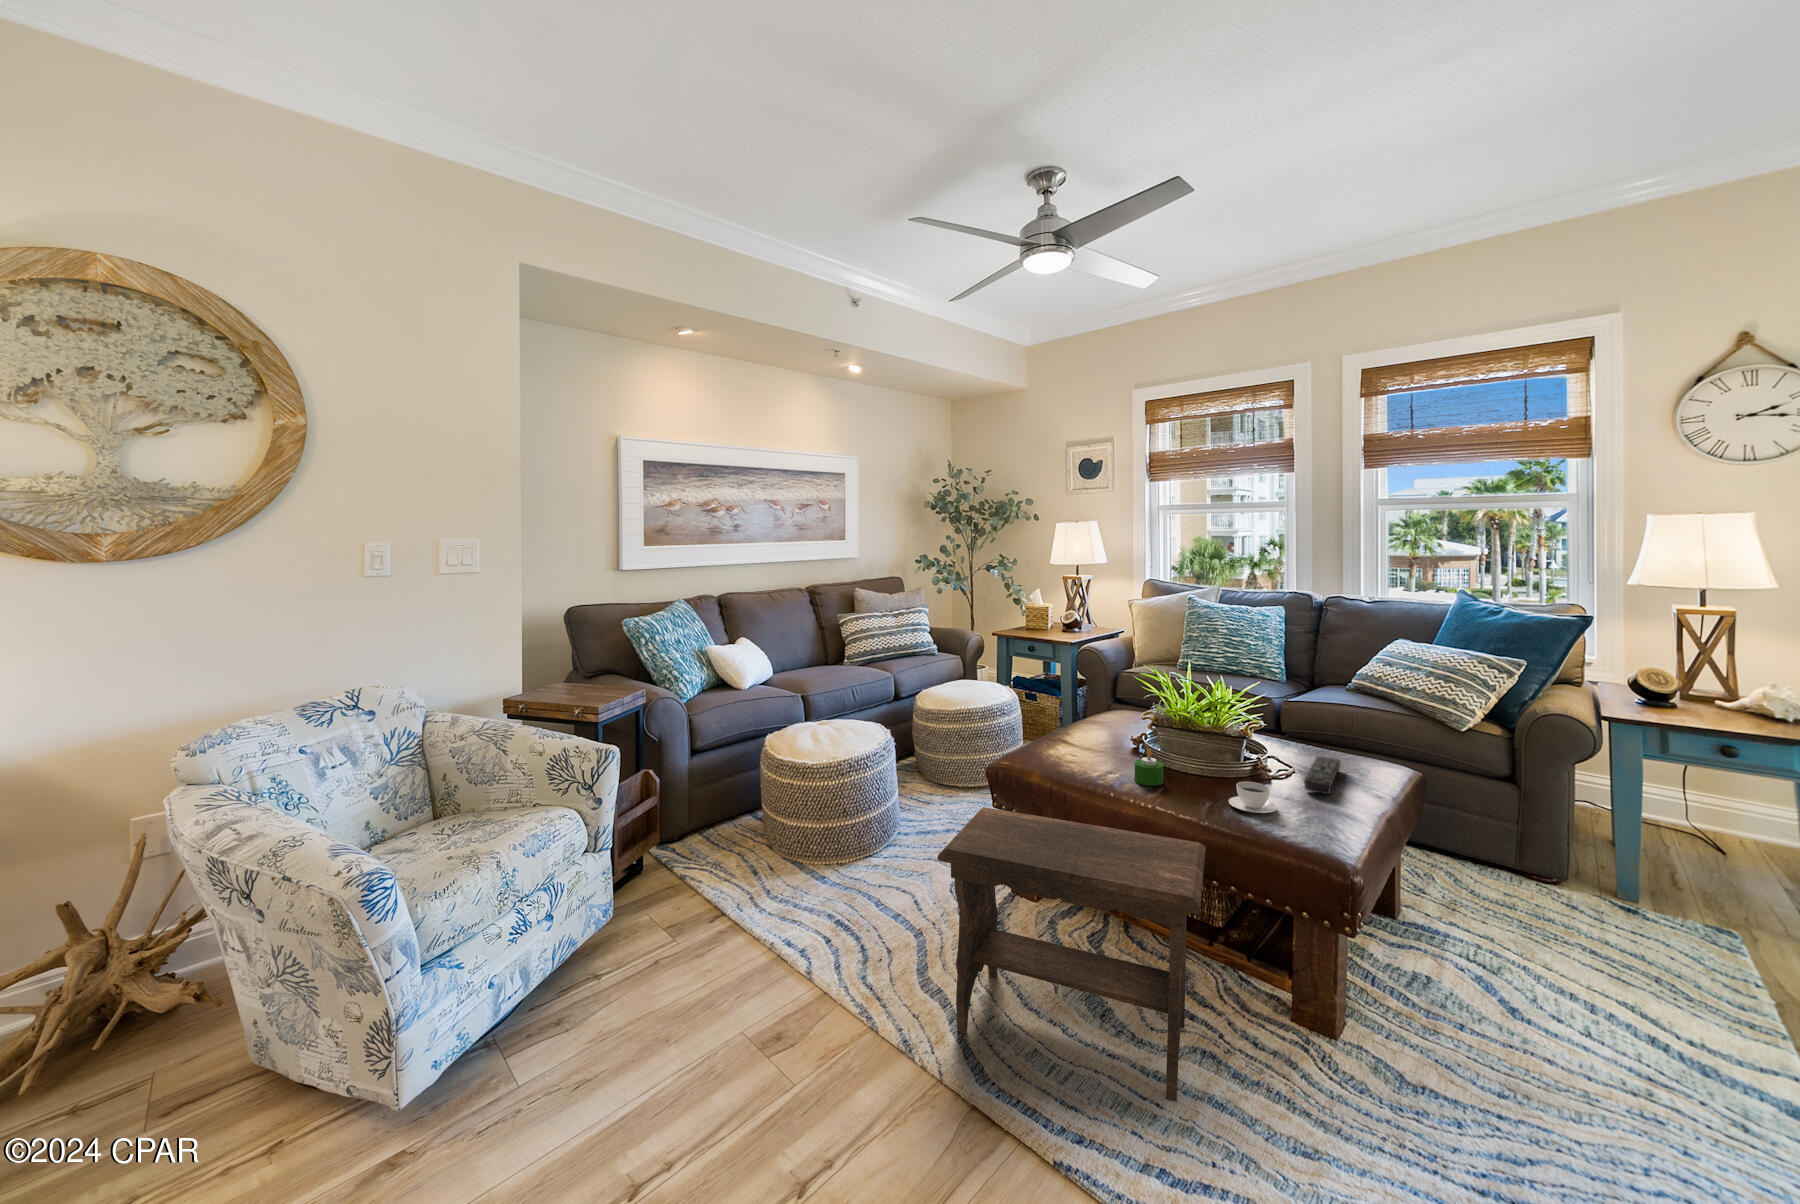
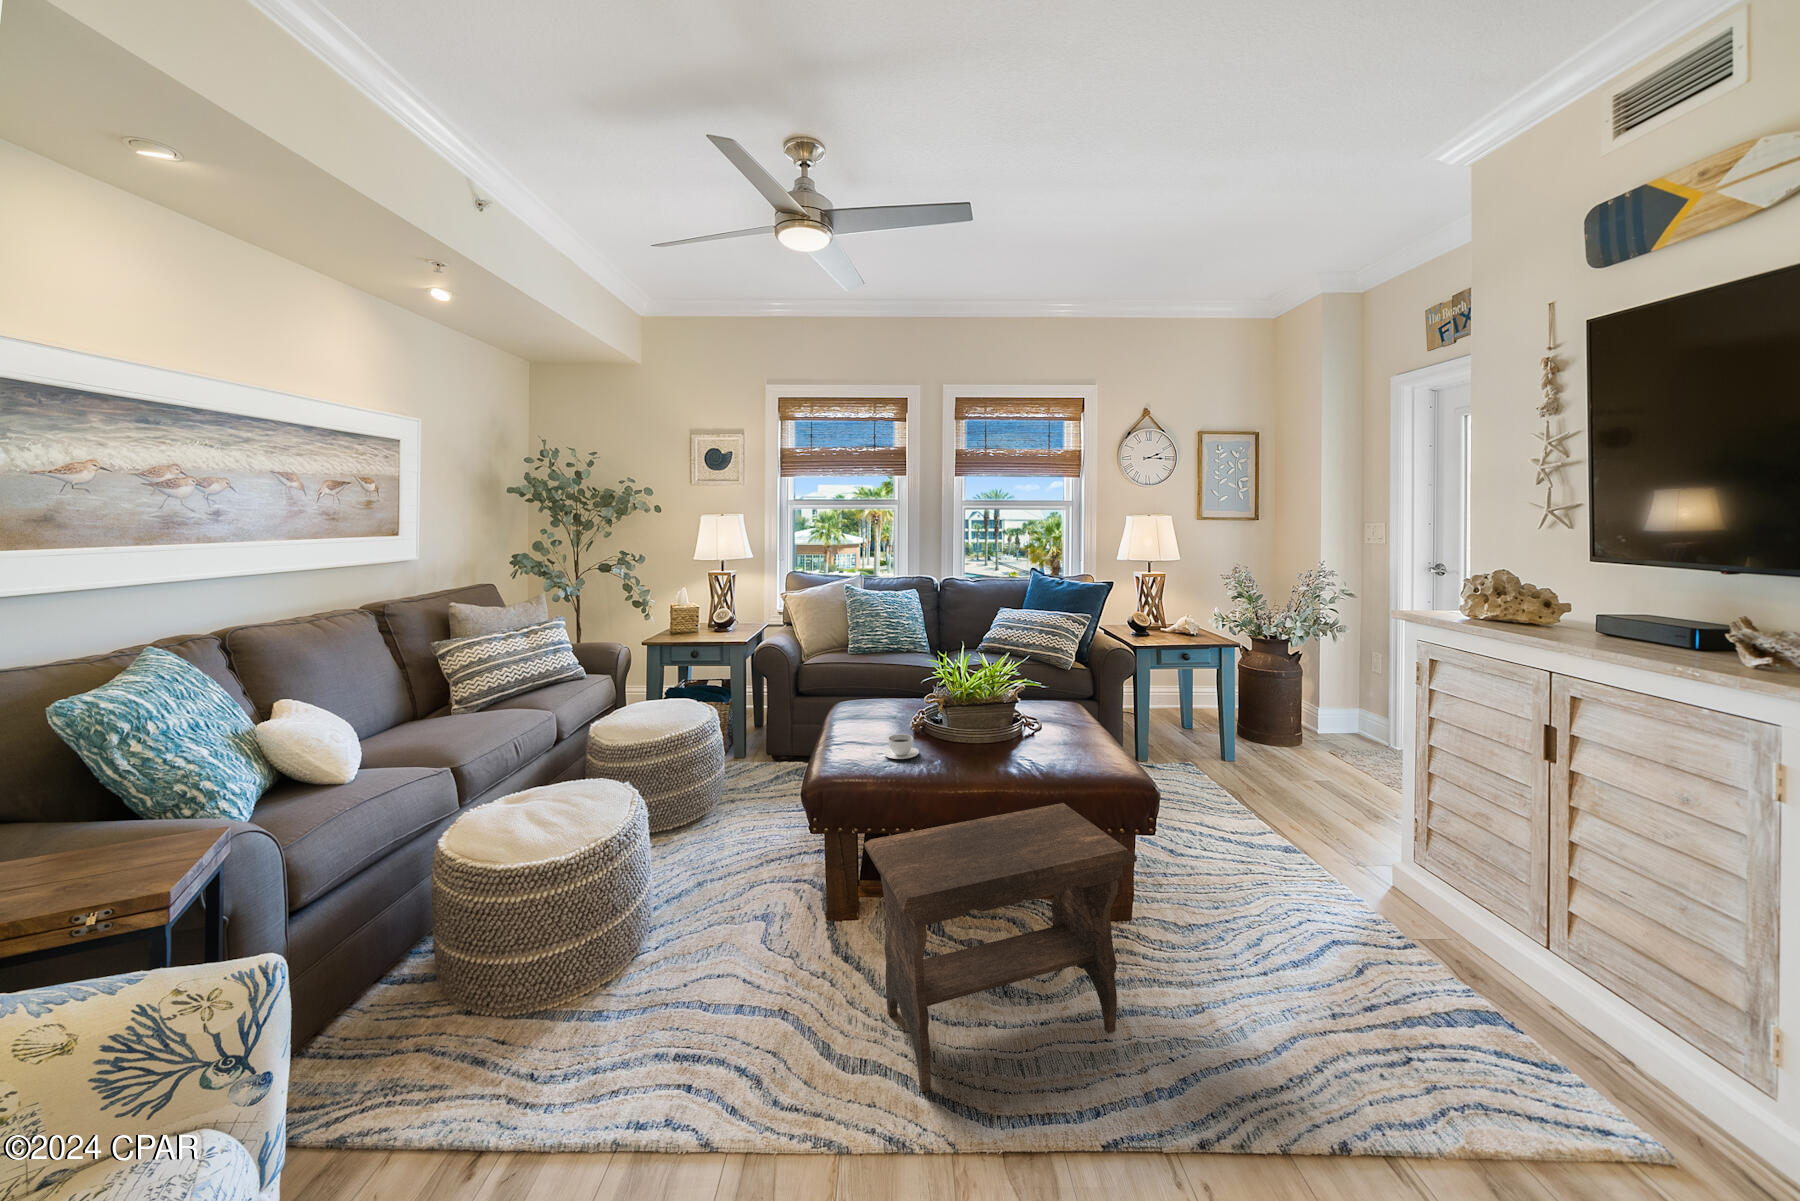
candle: present [1135,749,1163,786] -> none [951,733,977,768]
remote control: present [1304,757,1341,794] -> none [1038,707,1079,737]
teacup: present [1229,782,1277,813] -> present [883,734,919,759]

